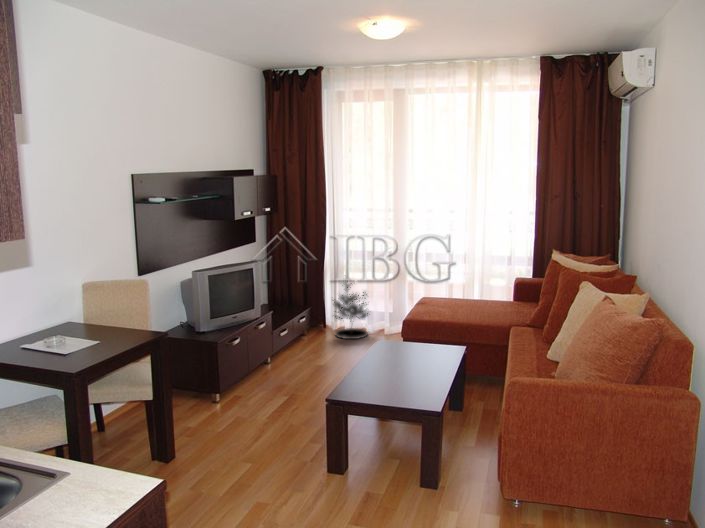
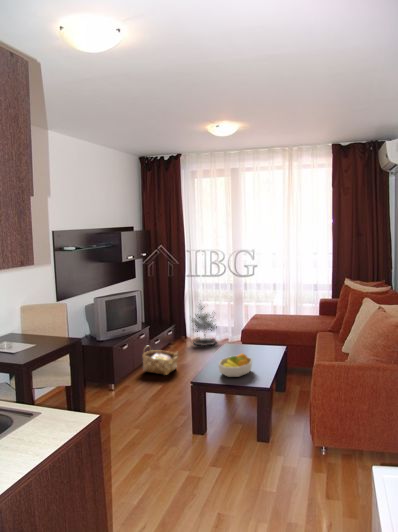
woven basket: none [261,339,313,382] -> present [142,346,179,375]
fruit bowl: none [367,358,417,393] -> present [219,353,252,377]

